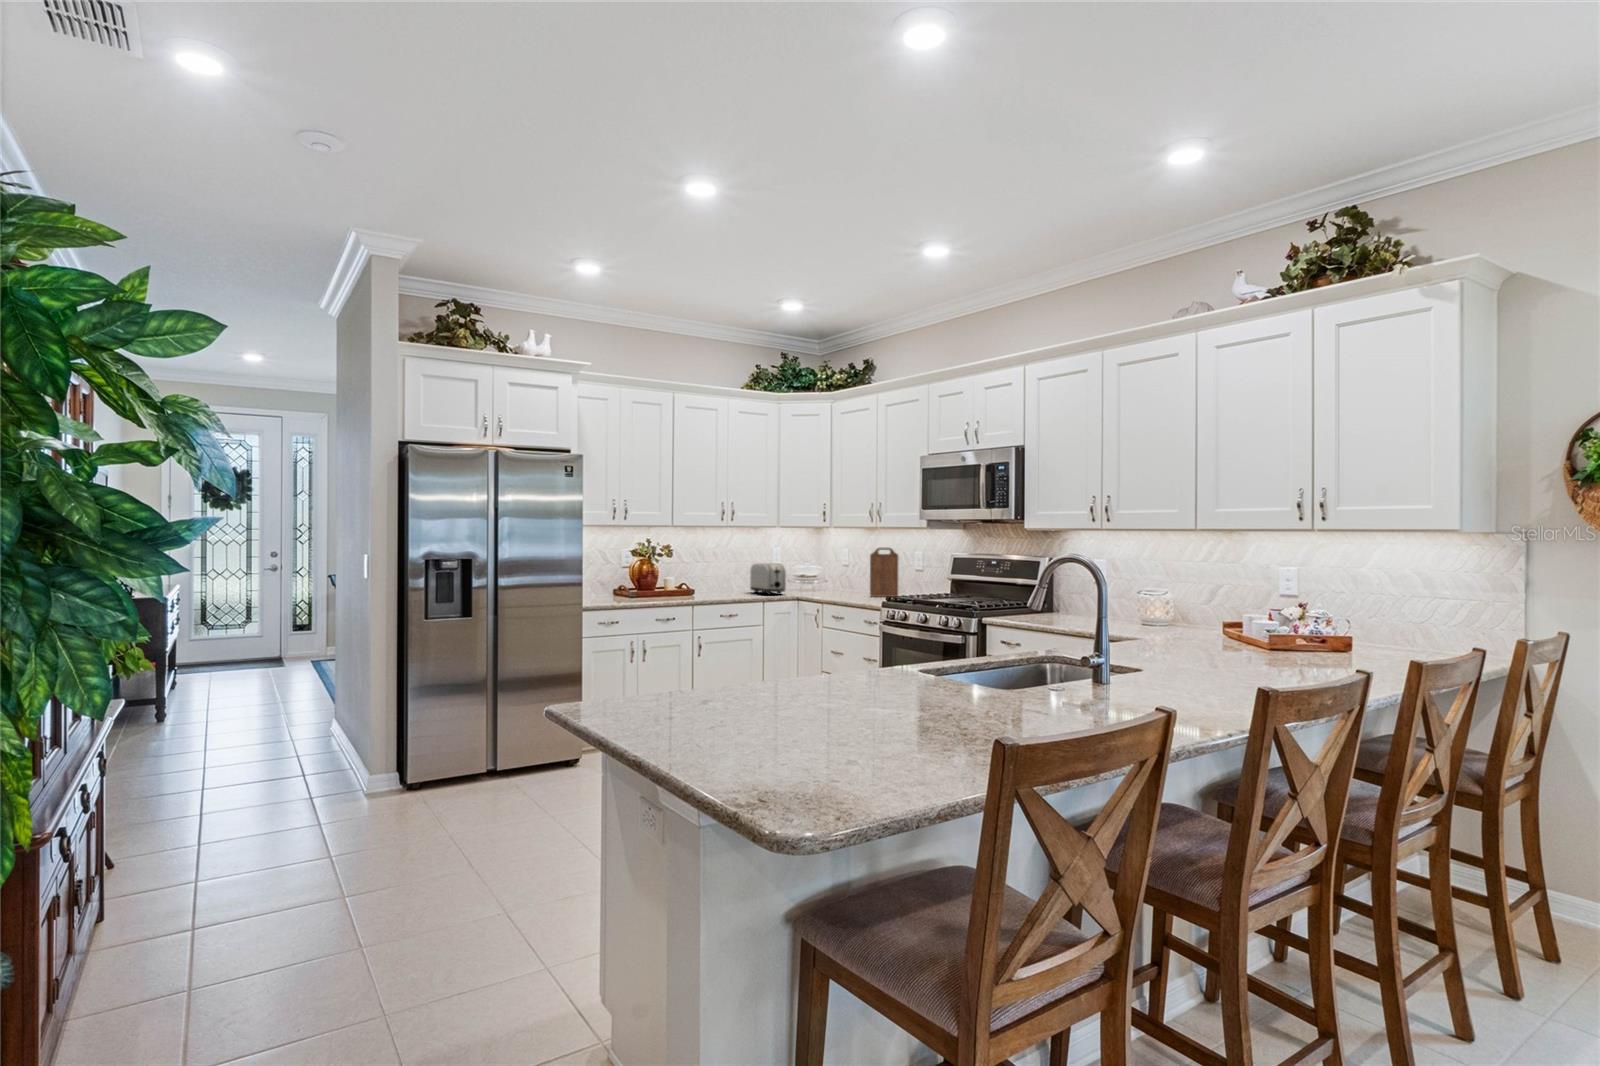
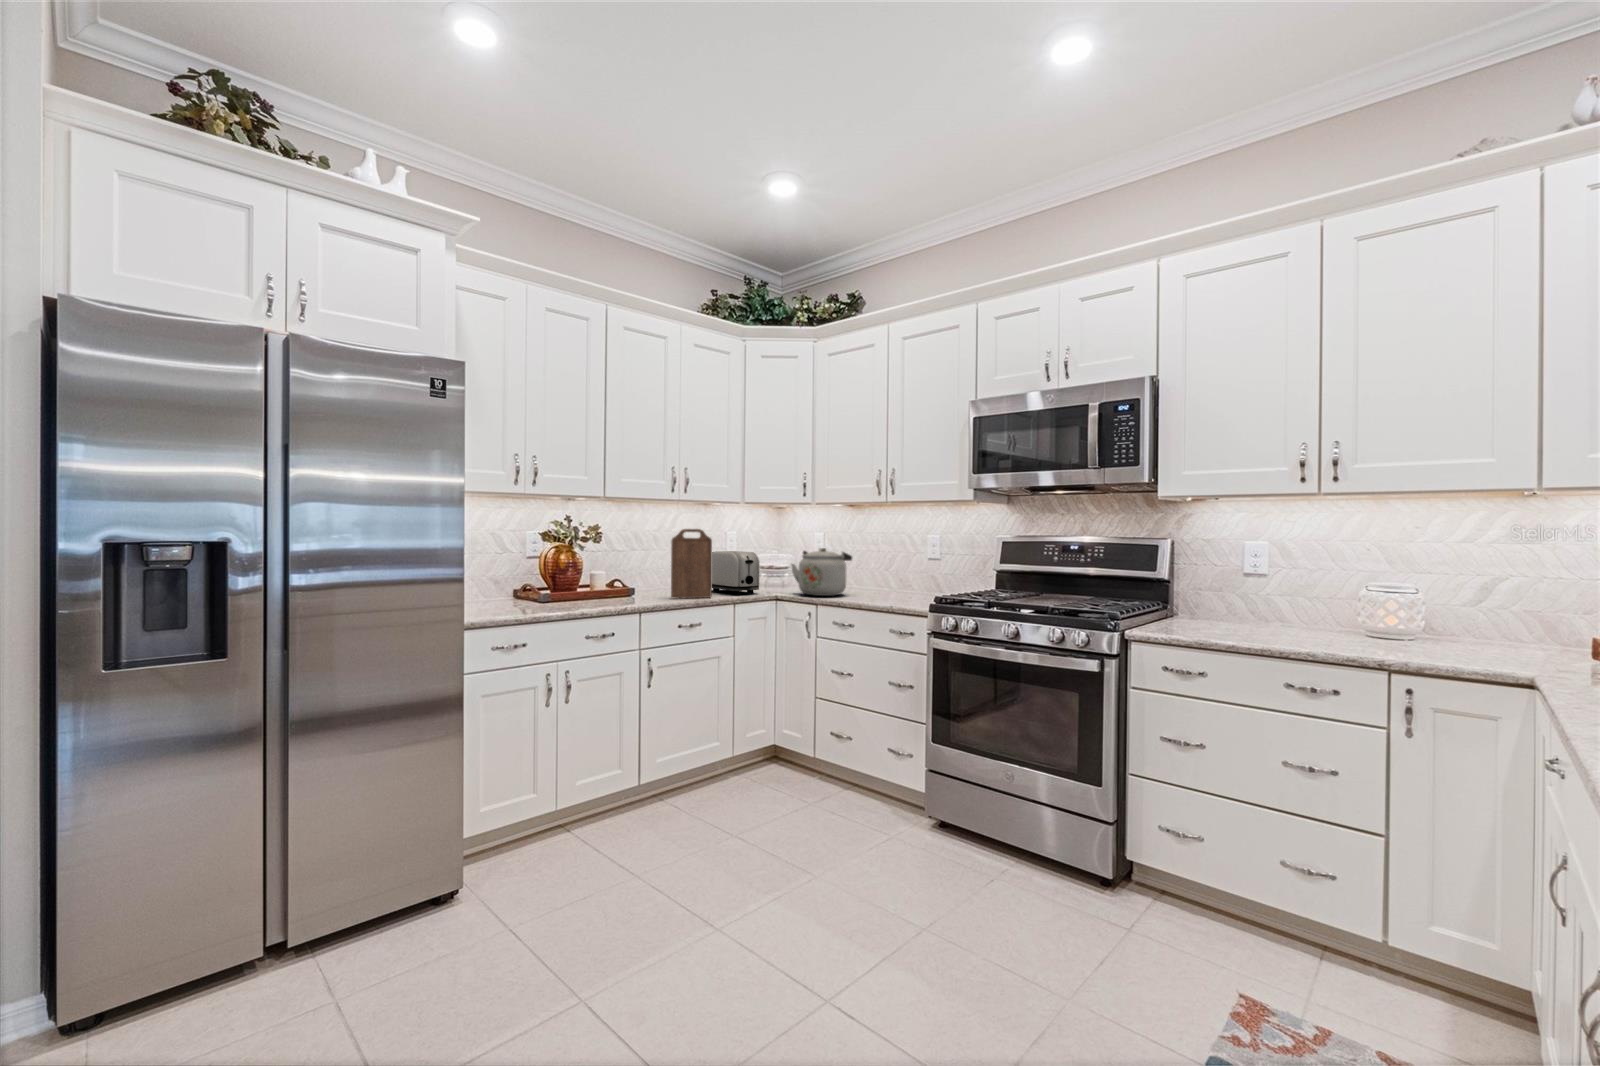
cutting board: present [870,547,898,597] -> present [671,529,712,598]
kettle: none [809,561,854,597] -> present [791,548,852,596]

